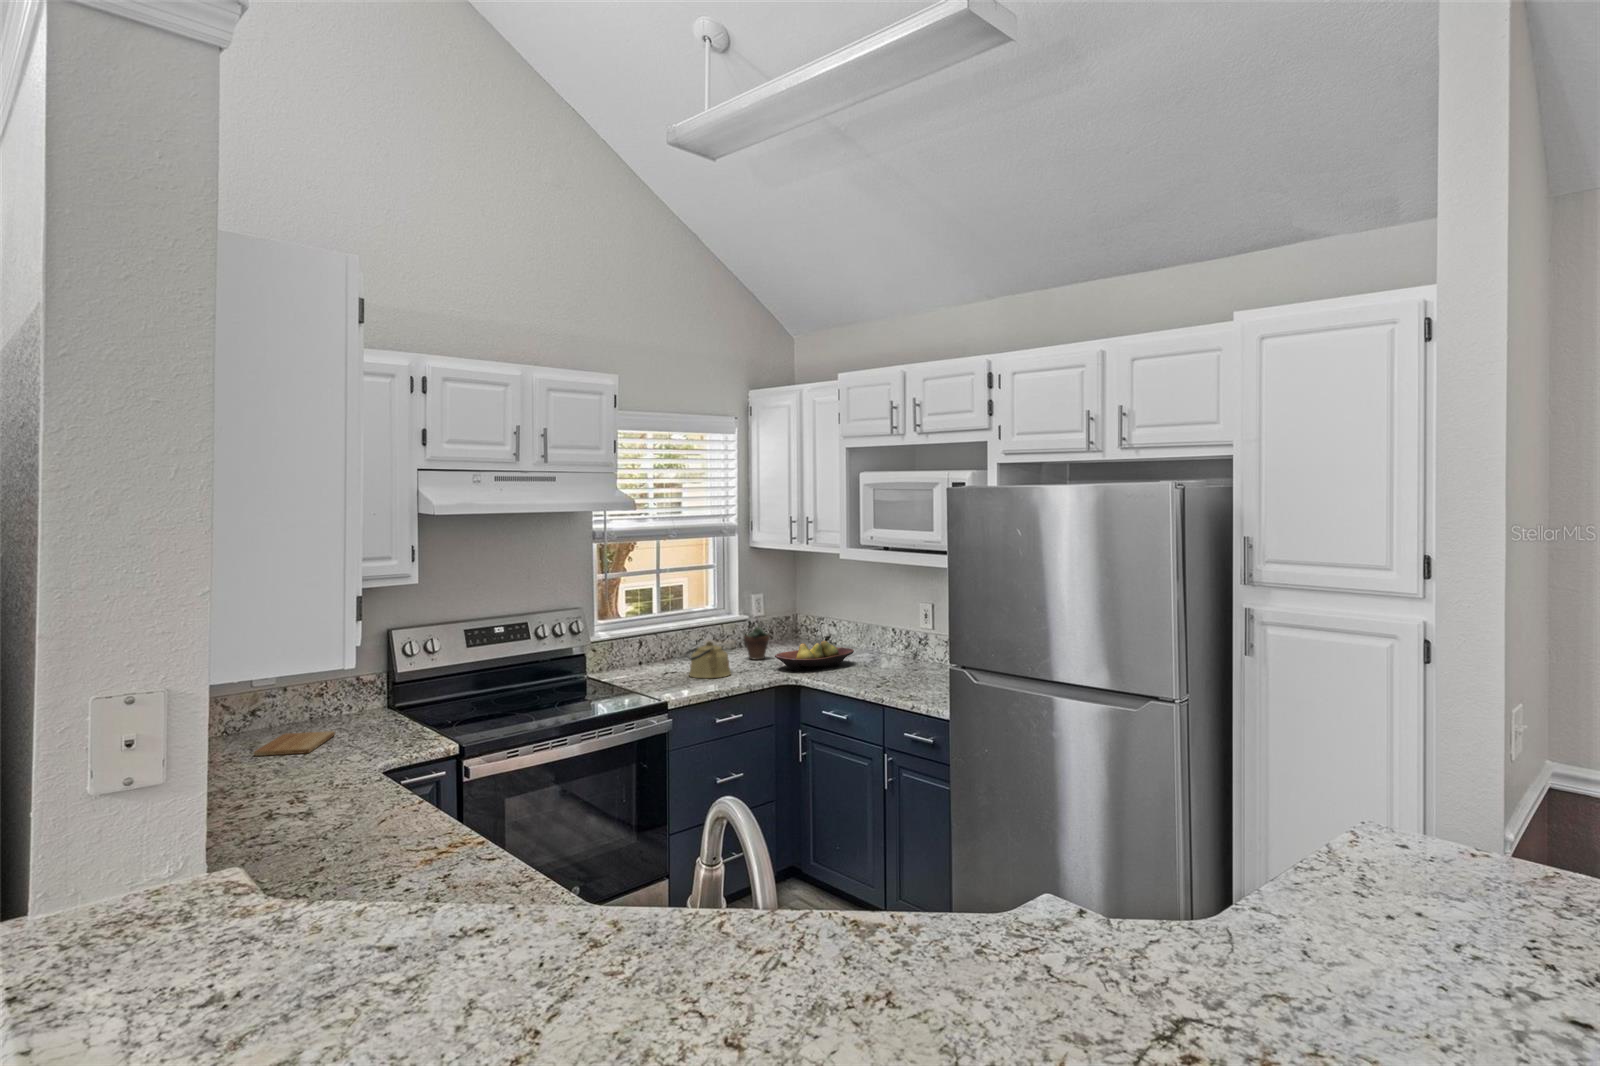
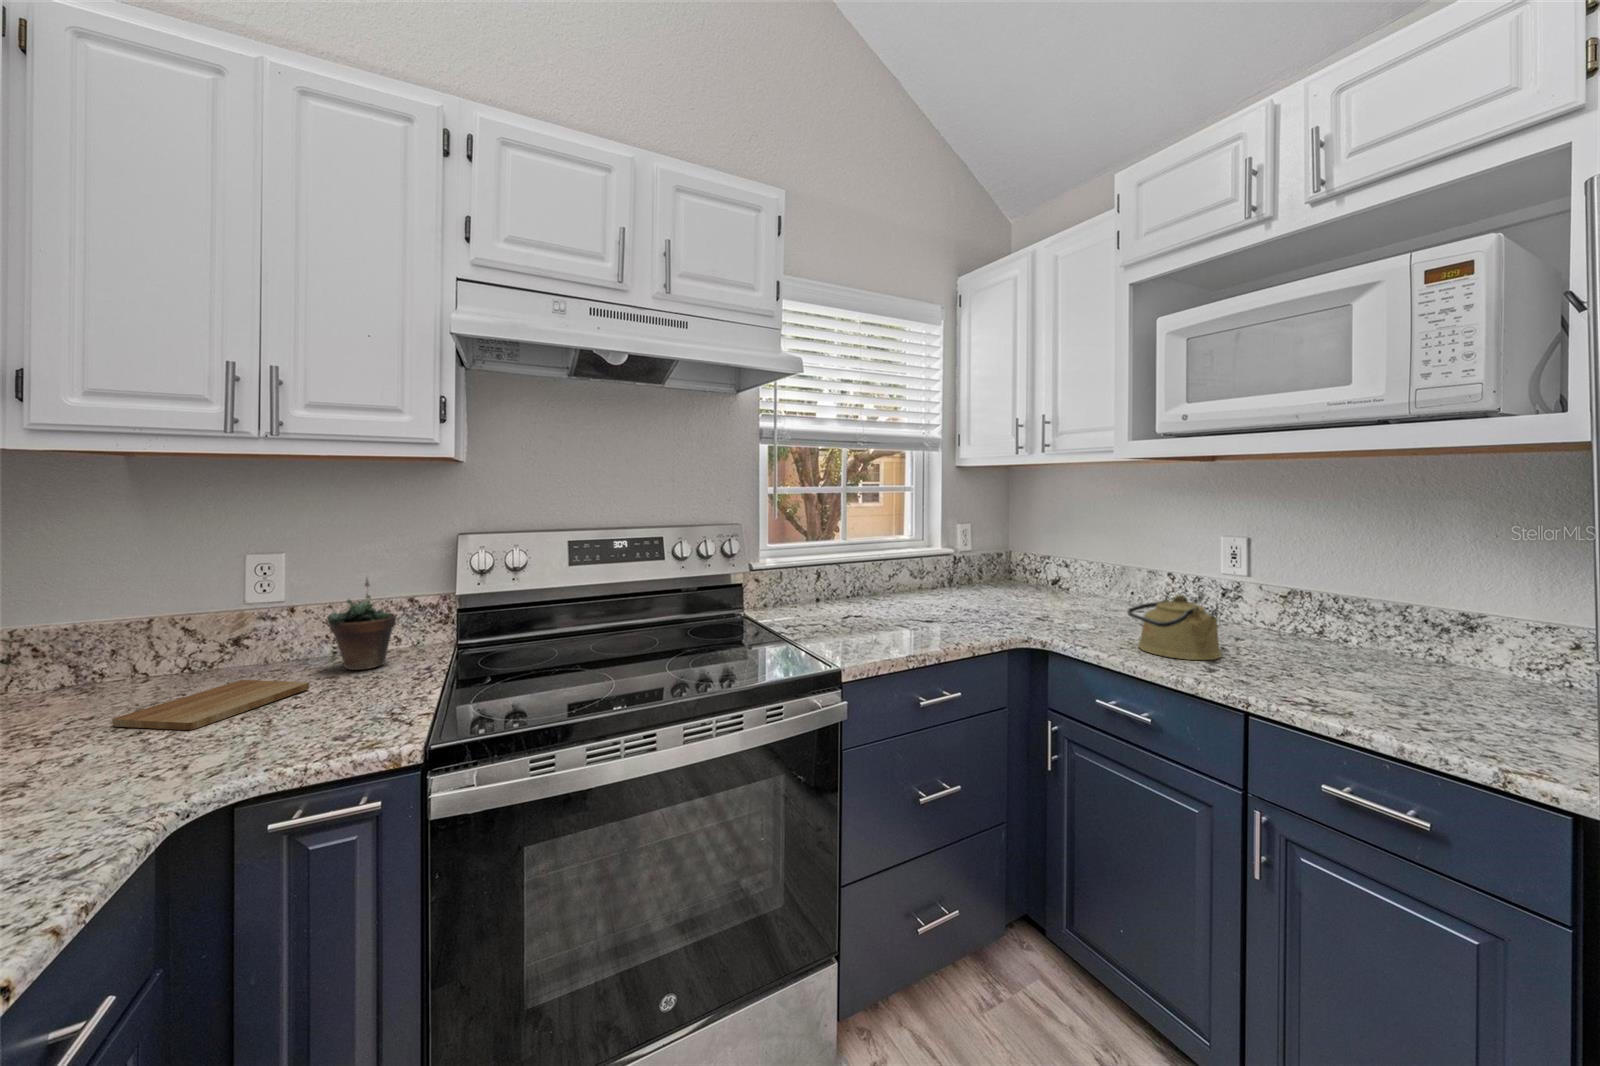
succulent plant: present [744,627,770,659] -> present [327,579,396,670]
kettle: present [685,641,731,678] -> present [1127,595,1221,660]
fruit bowl: present [775,641,854,671] -> none [997,585,1112,625]

